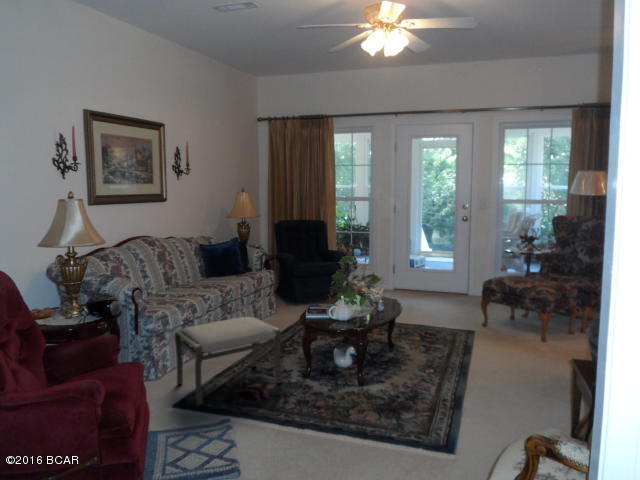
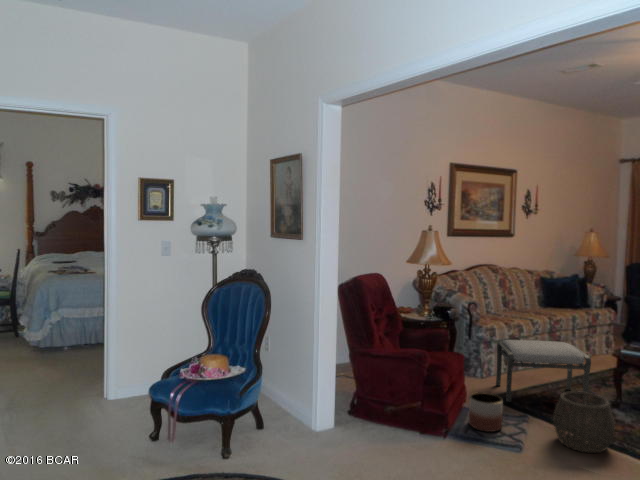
woven basket: none [267,376,331,451] -> present [553,391,614,453]
planter: none [162,409,207,466] -> present [469,392,503,432]

